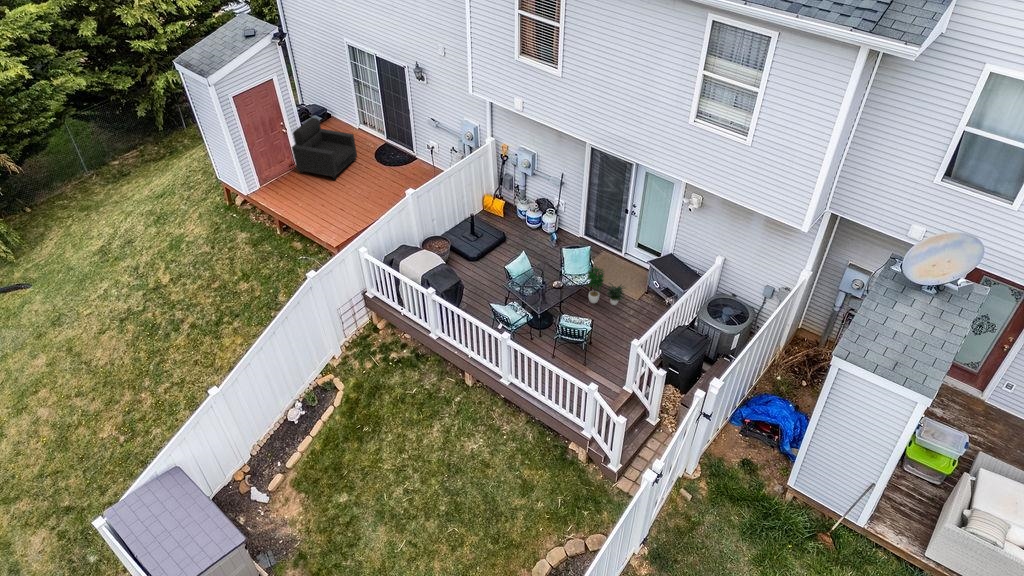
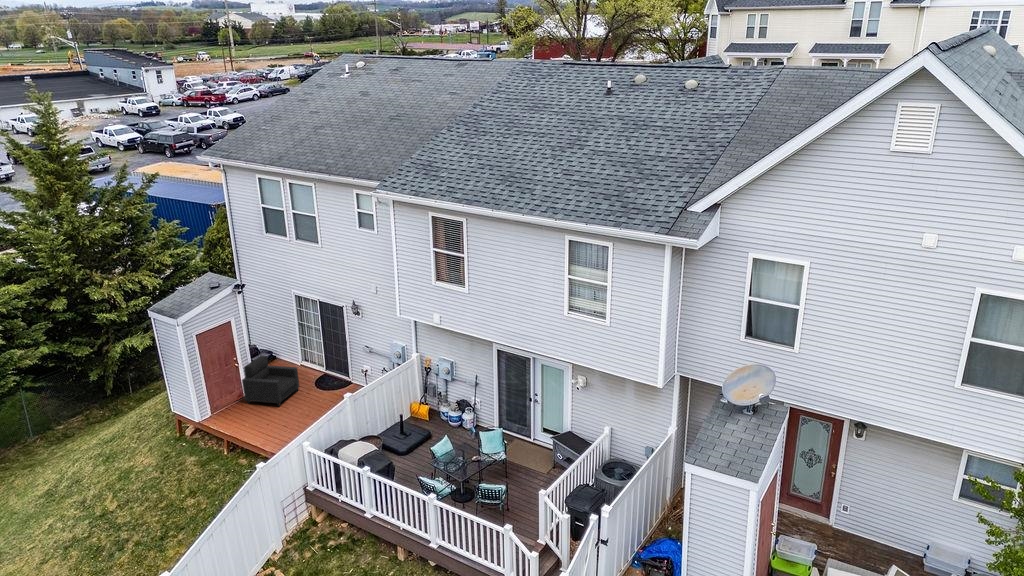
potted plant: present [587,266,623,305] -> none [500,442,535,478]

